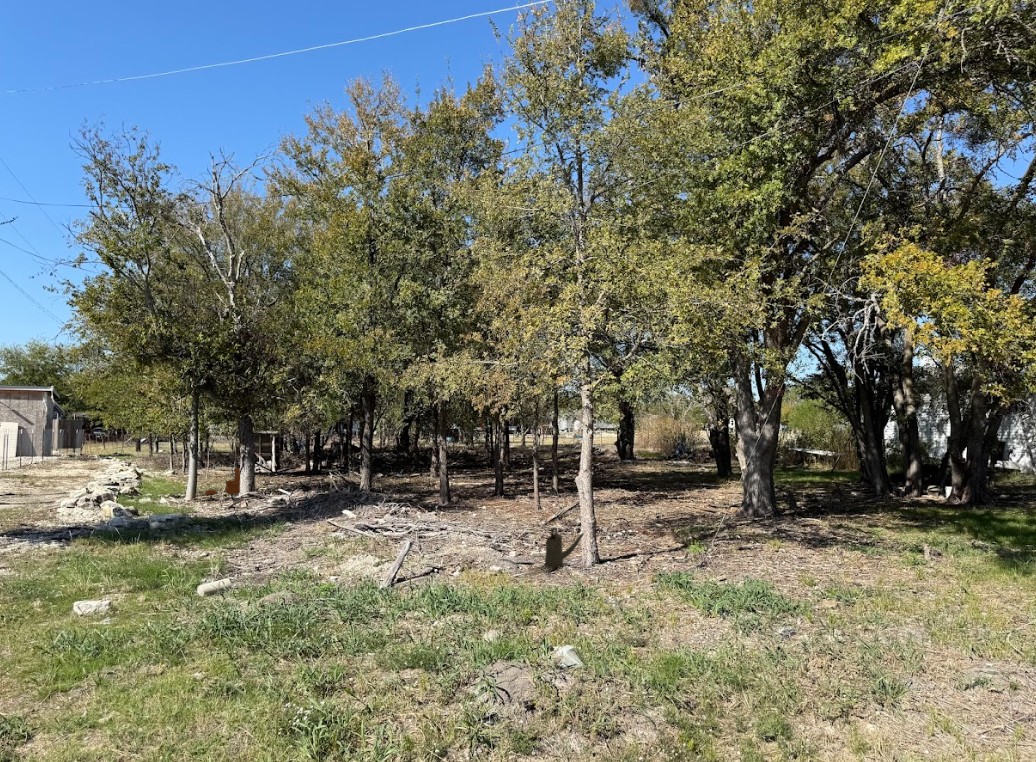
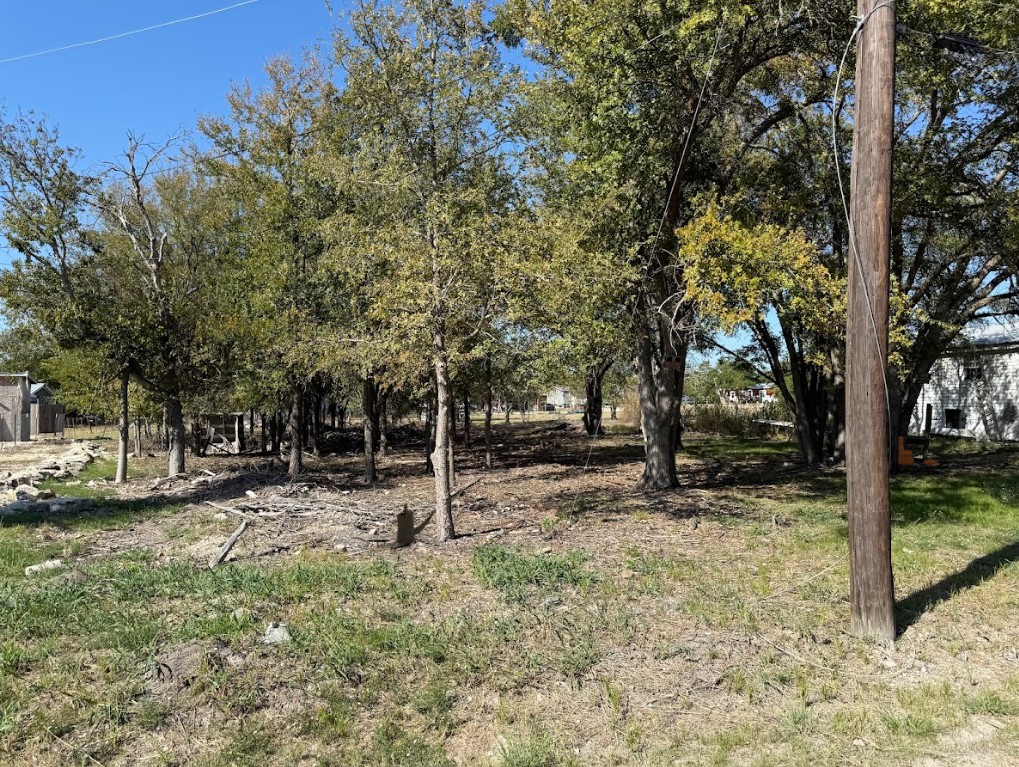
lounge chair: present [205,468,240,501] -> present [898,437,939,472]

